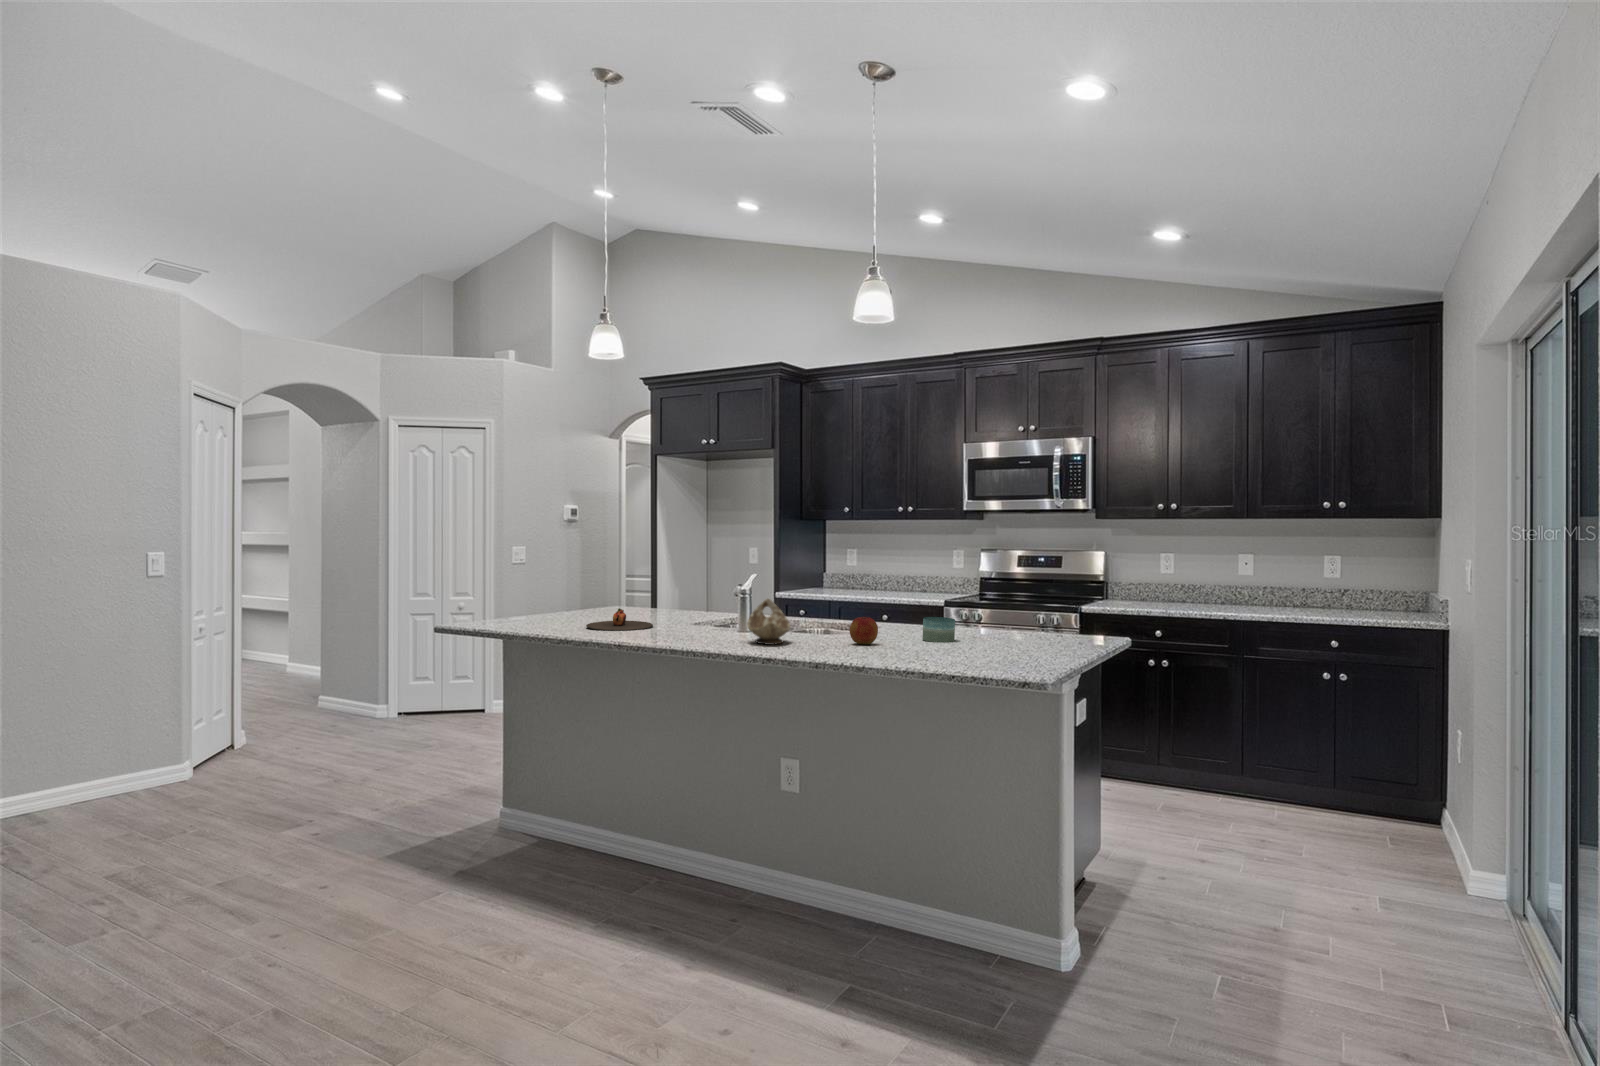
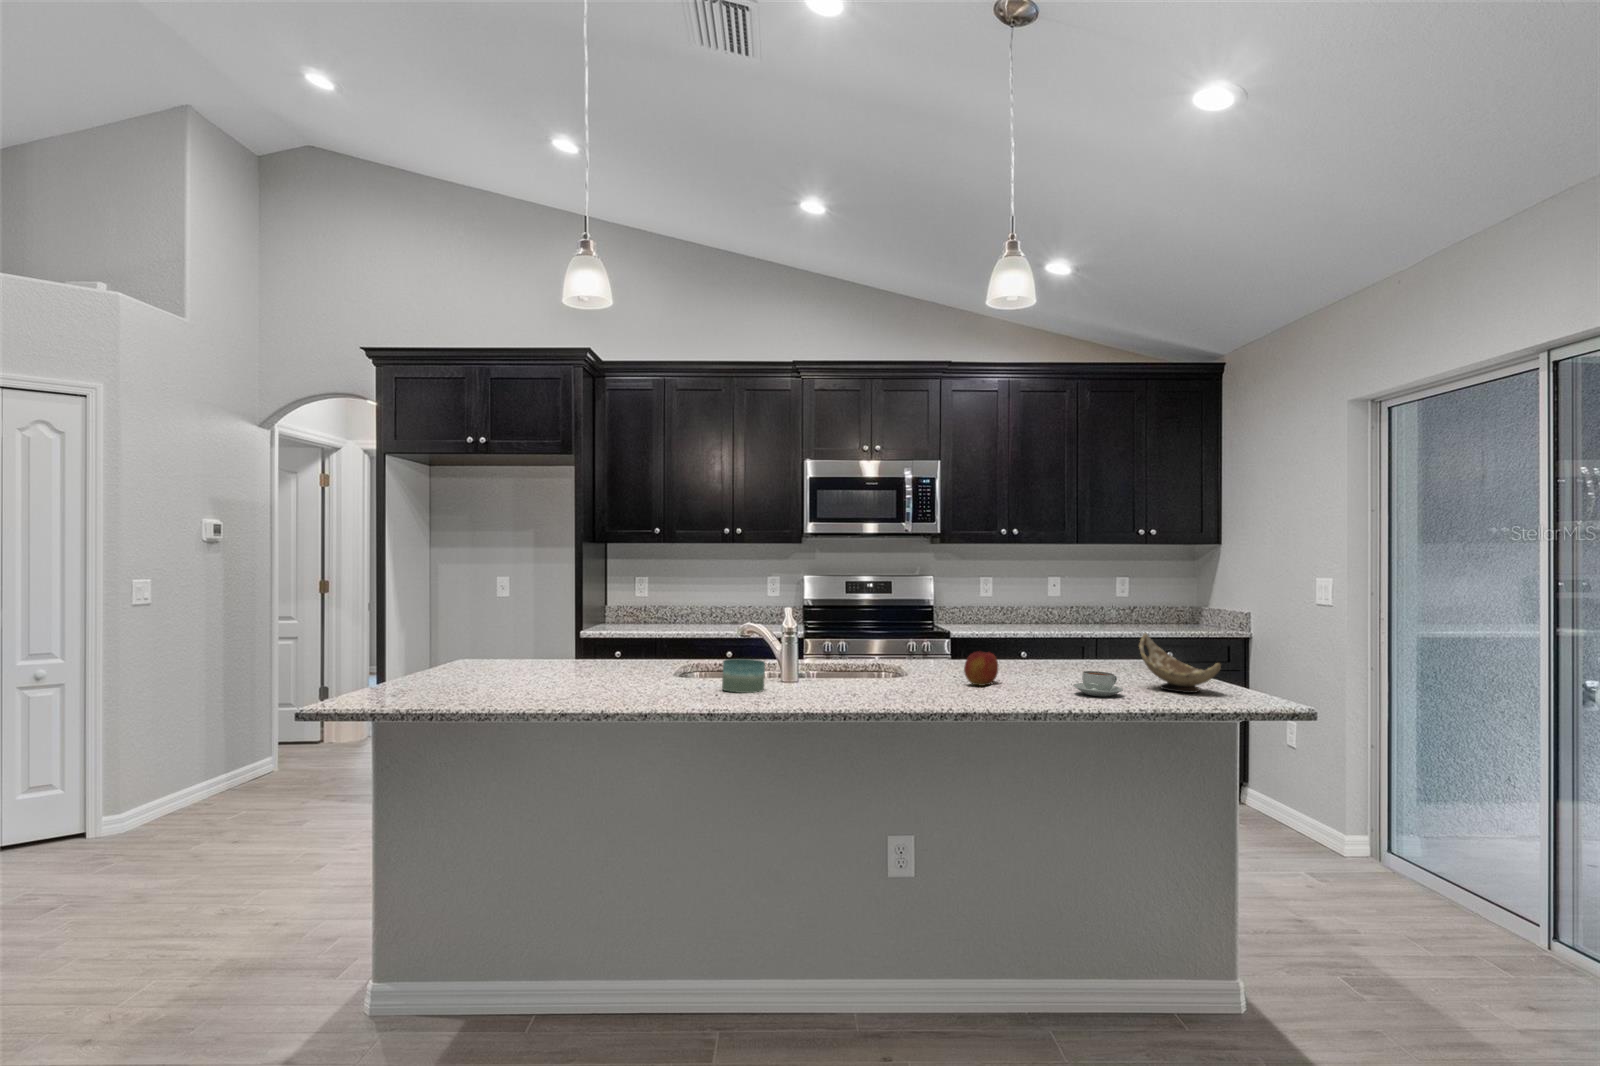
decorative bowl: present [747,599,790,645] -> present [1139,634,1221,693]
plate: present [586,608,653,631] -> none [538,659,637,695]
candle: present [923,617,955,642] -> present [722,659,765,693]
coffee cup: none [889,636,929,657] -> present [1073,671,1123,696]

